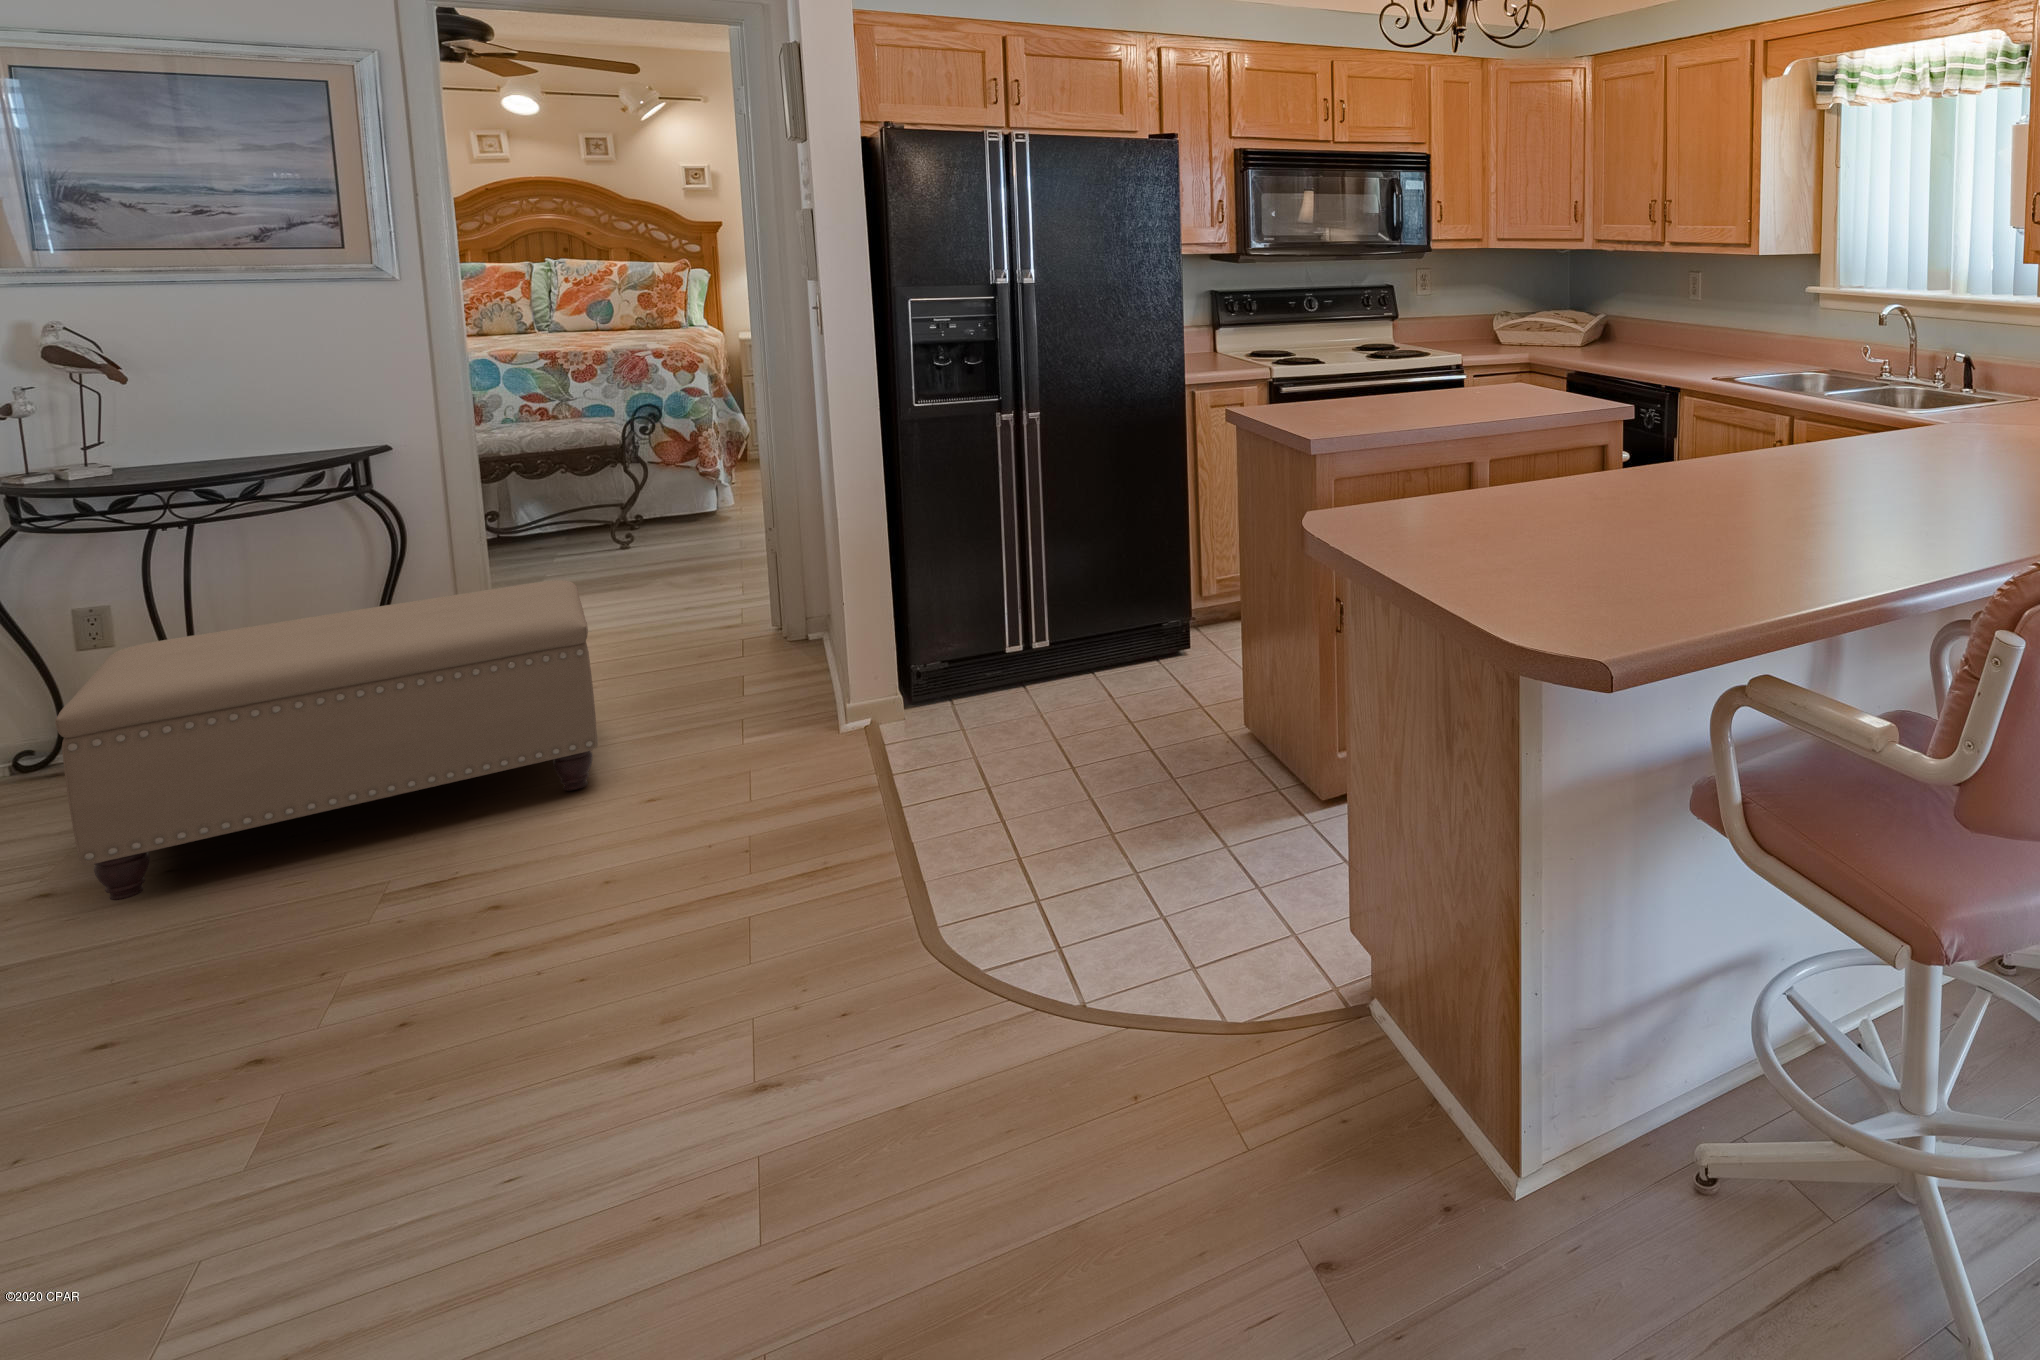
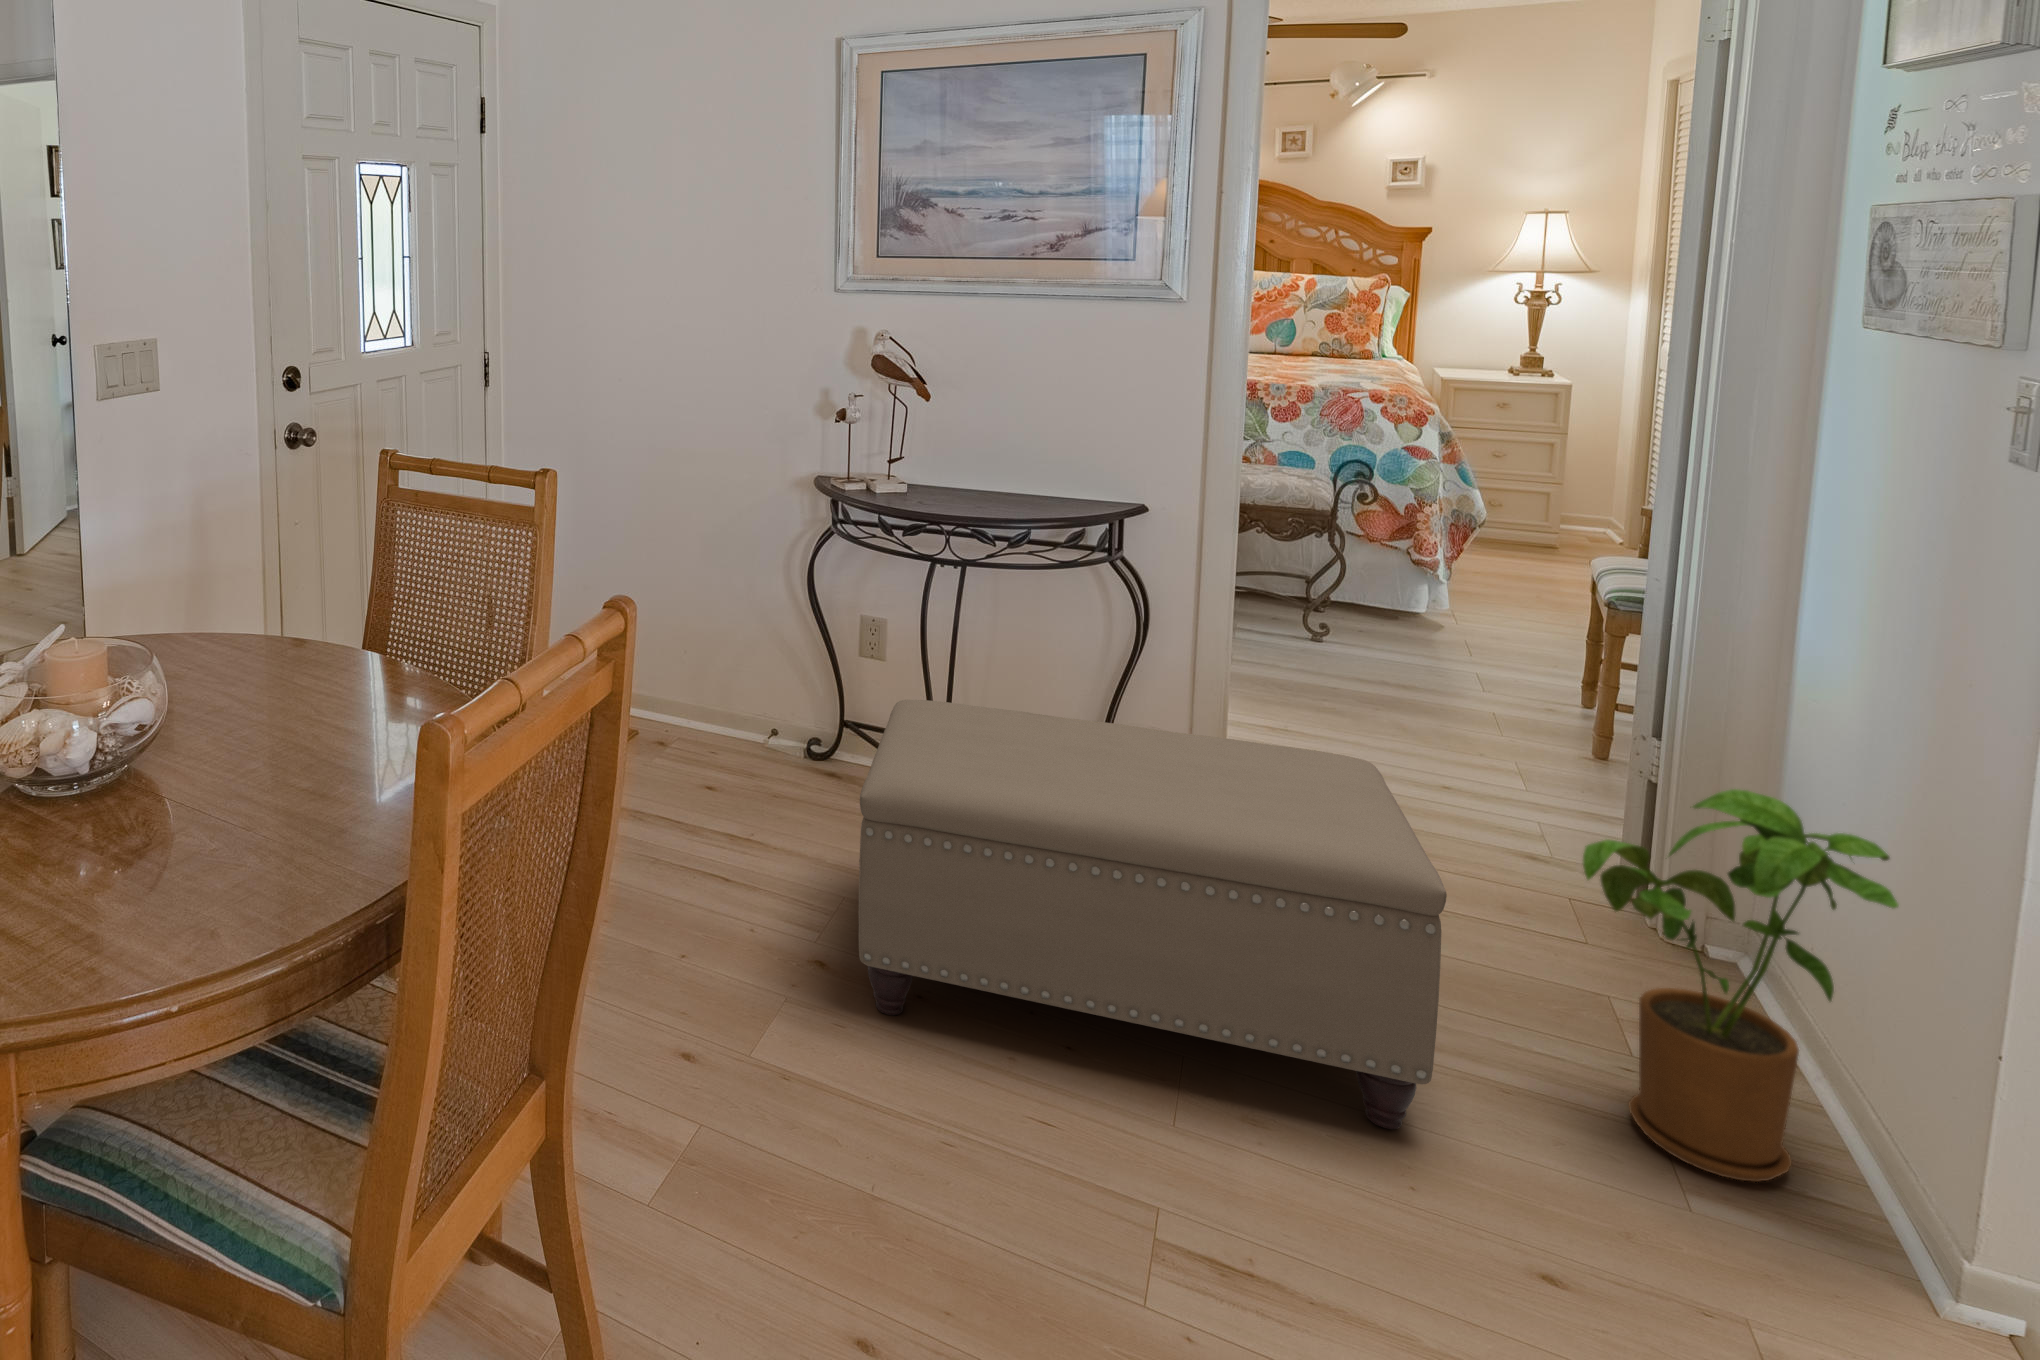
house plant: none [675,522,818,736] -> present [1583,789,1898,1182]

